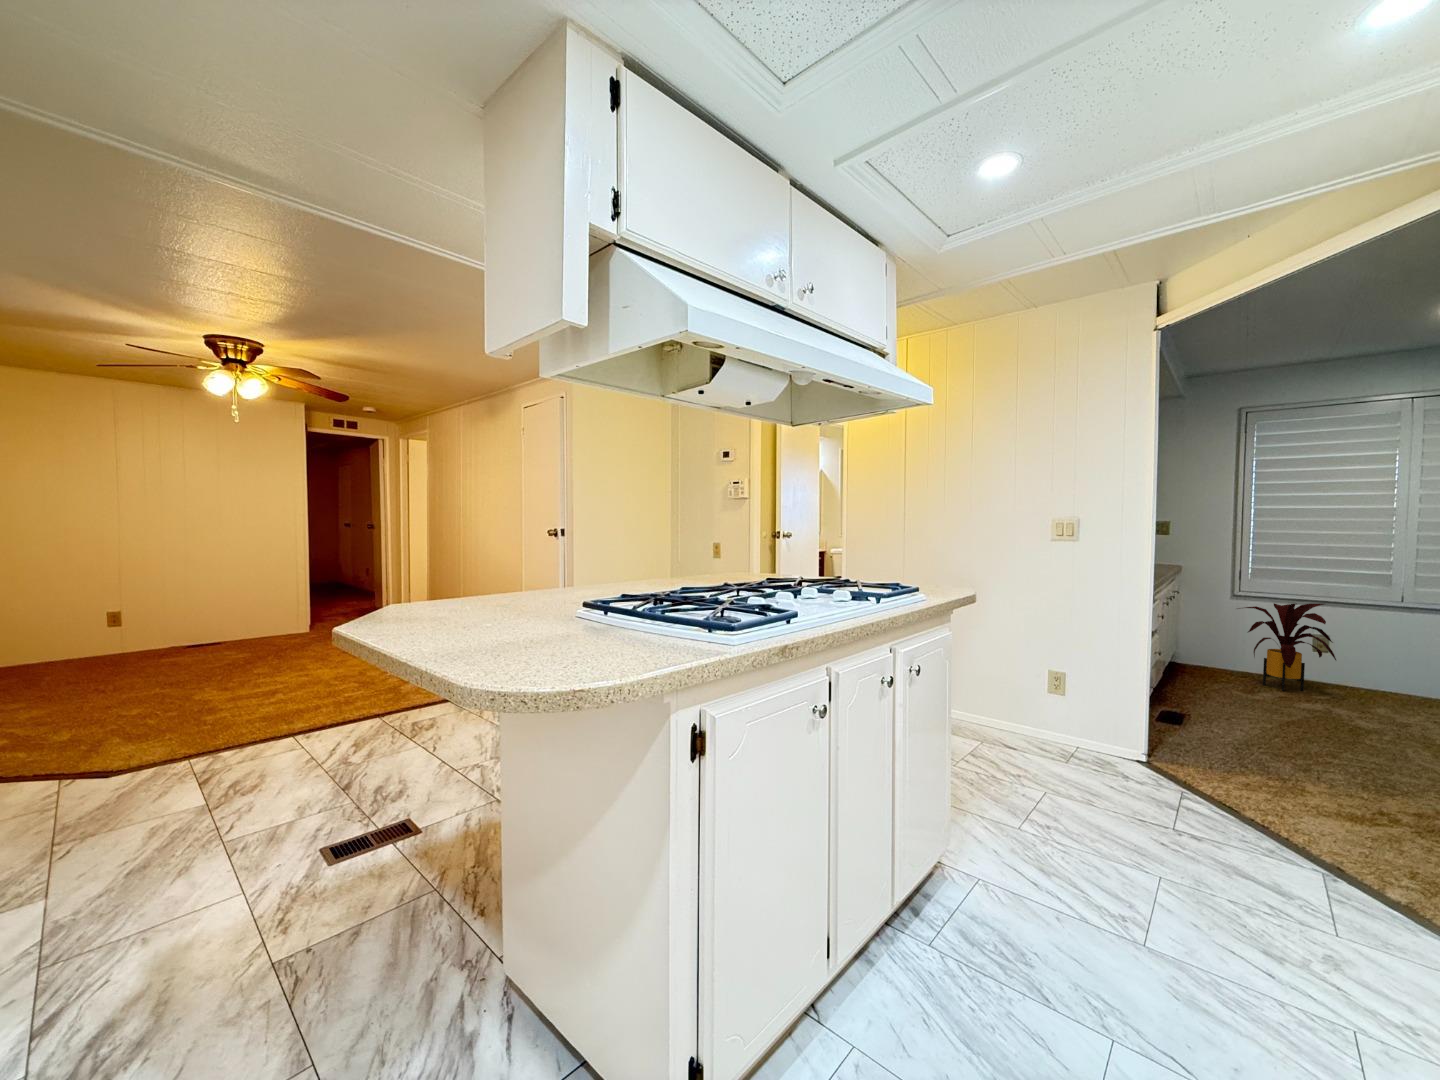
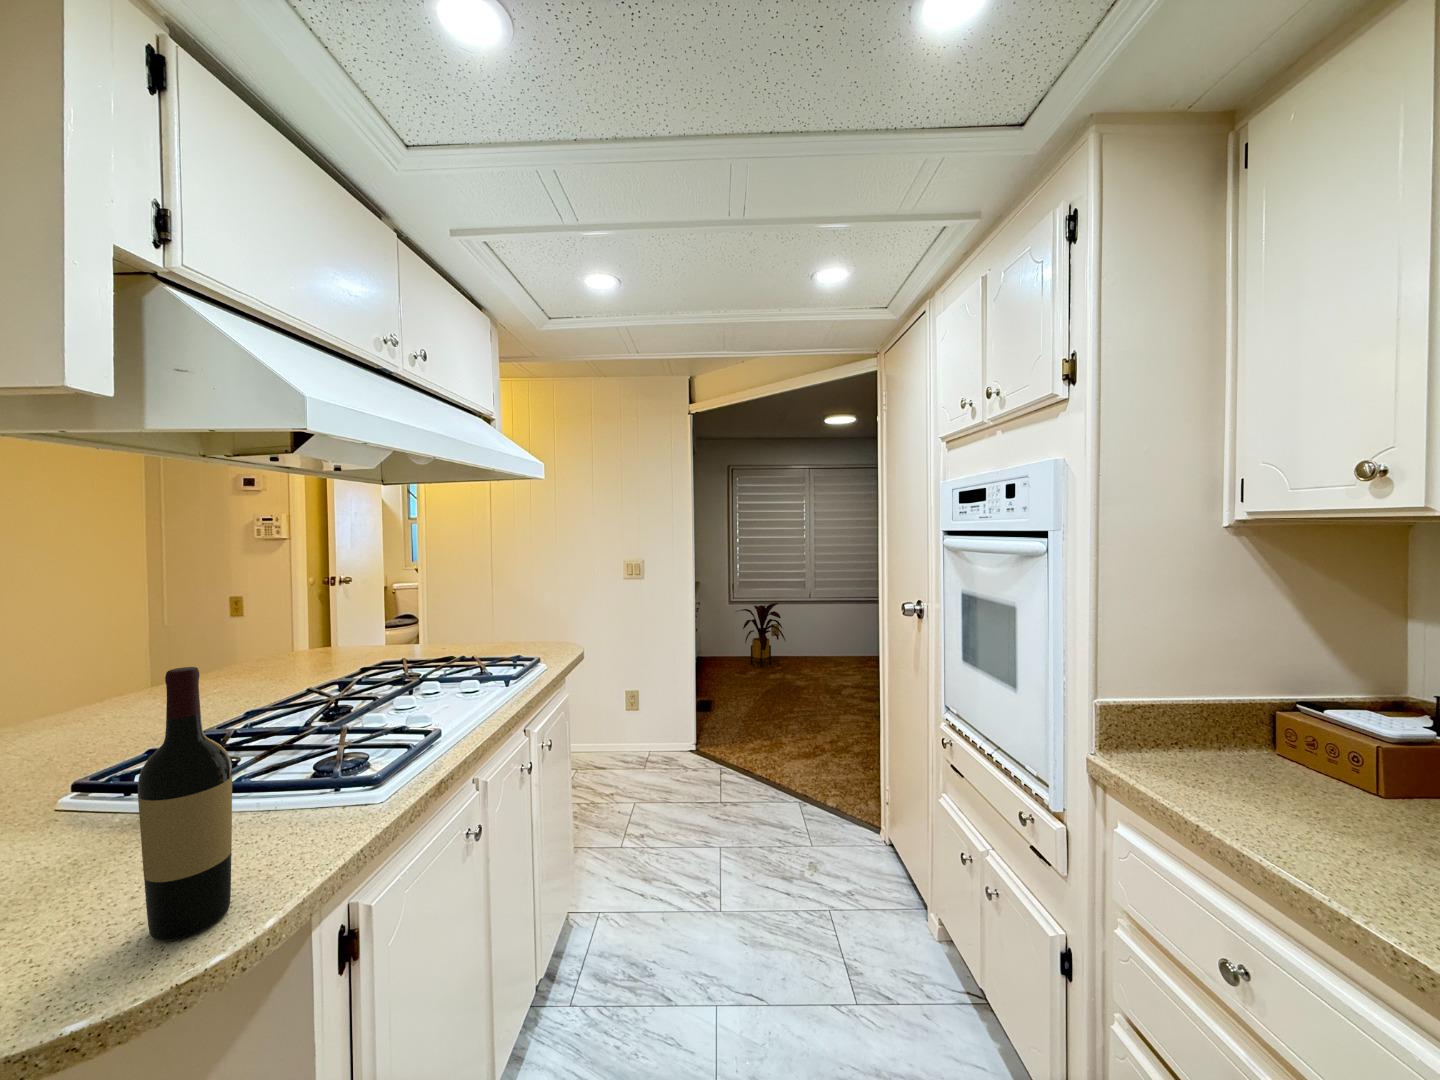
wine bottle: none [561,477,611,664] -> present [138,667,232,940]

